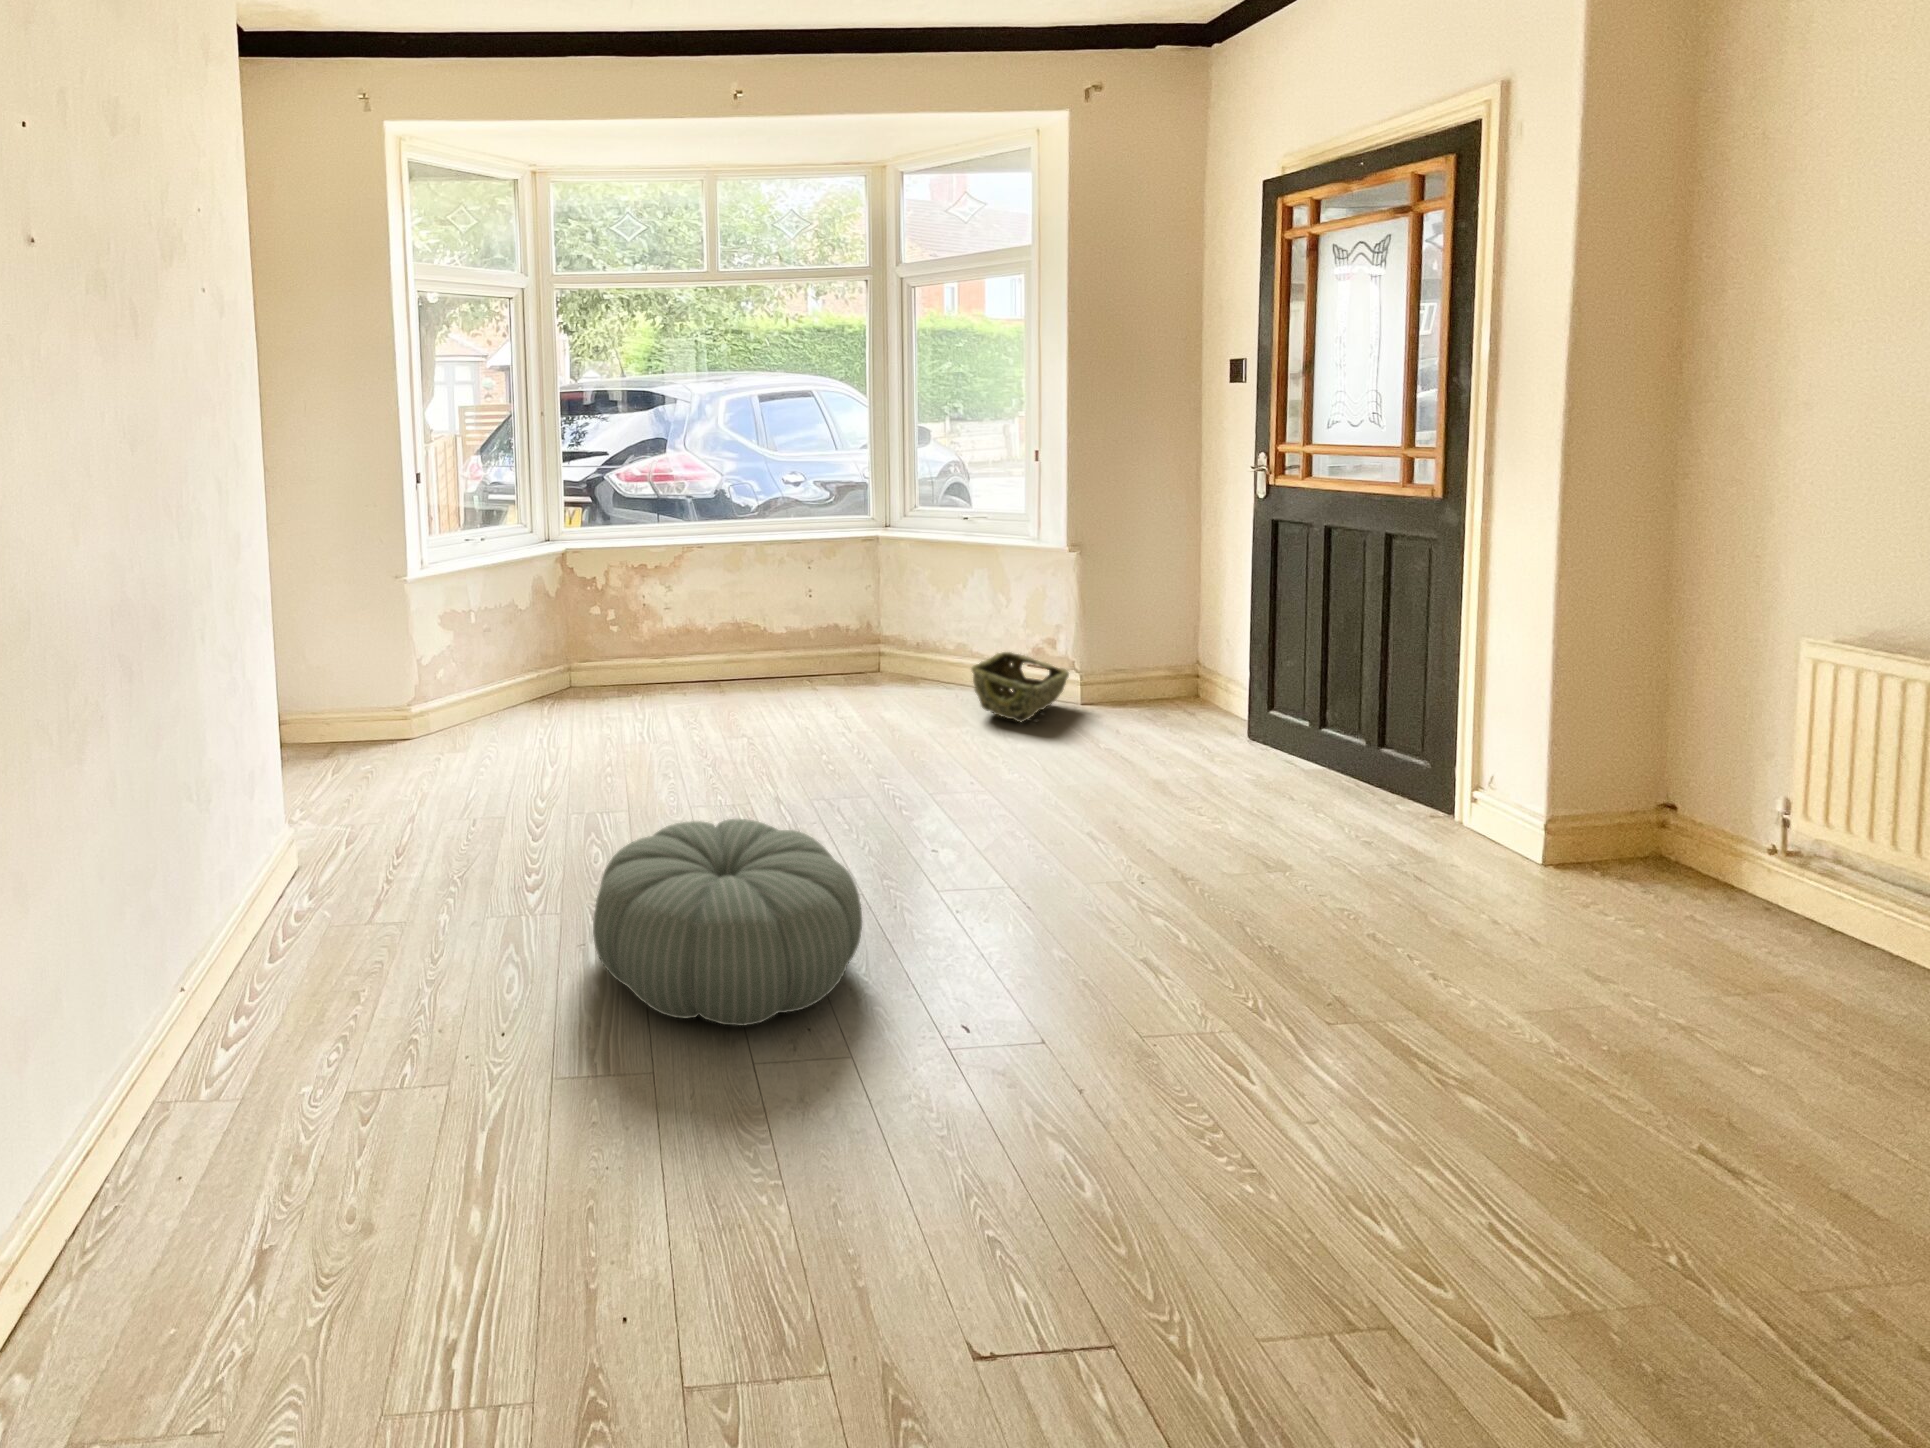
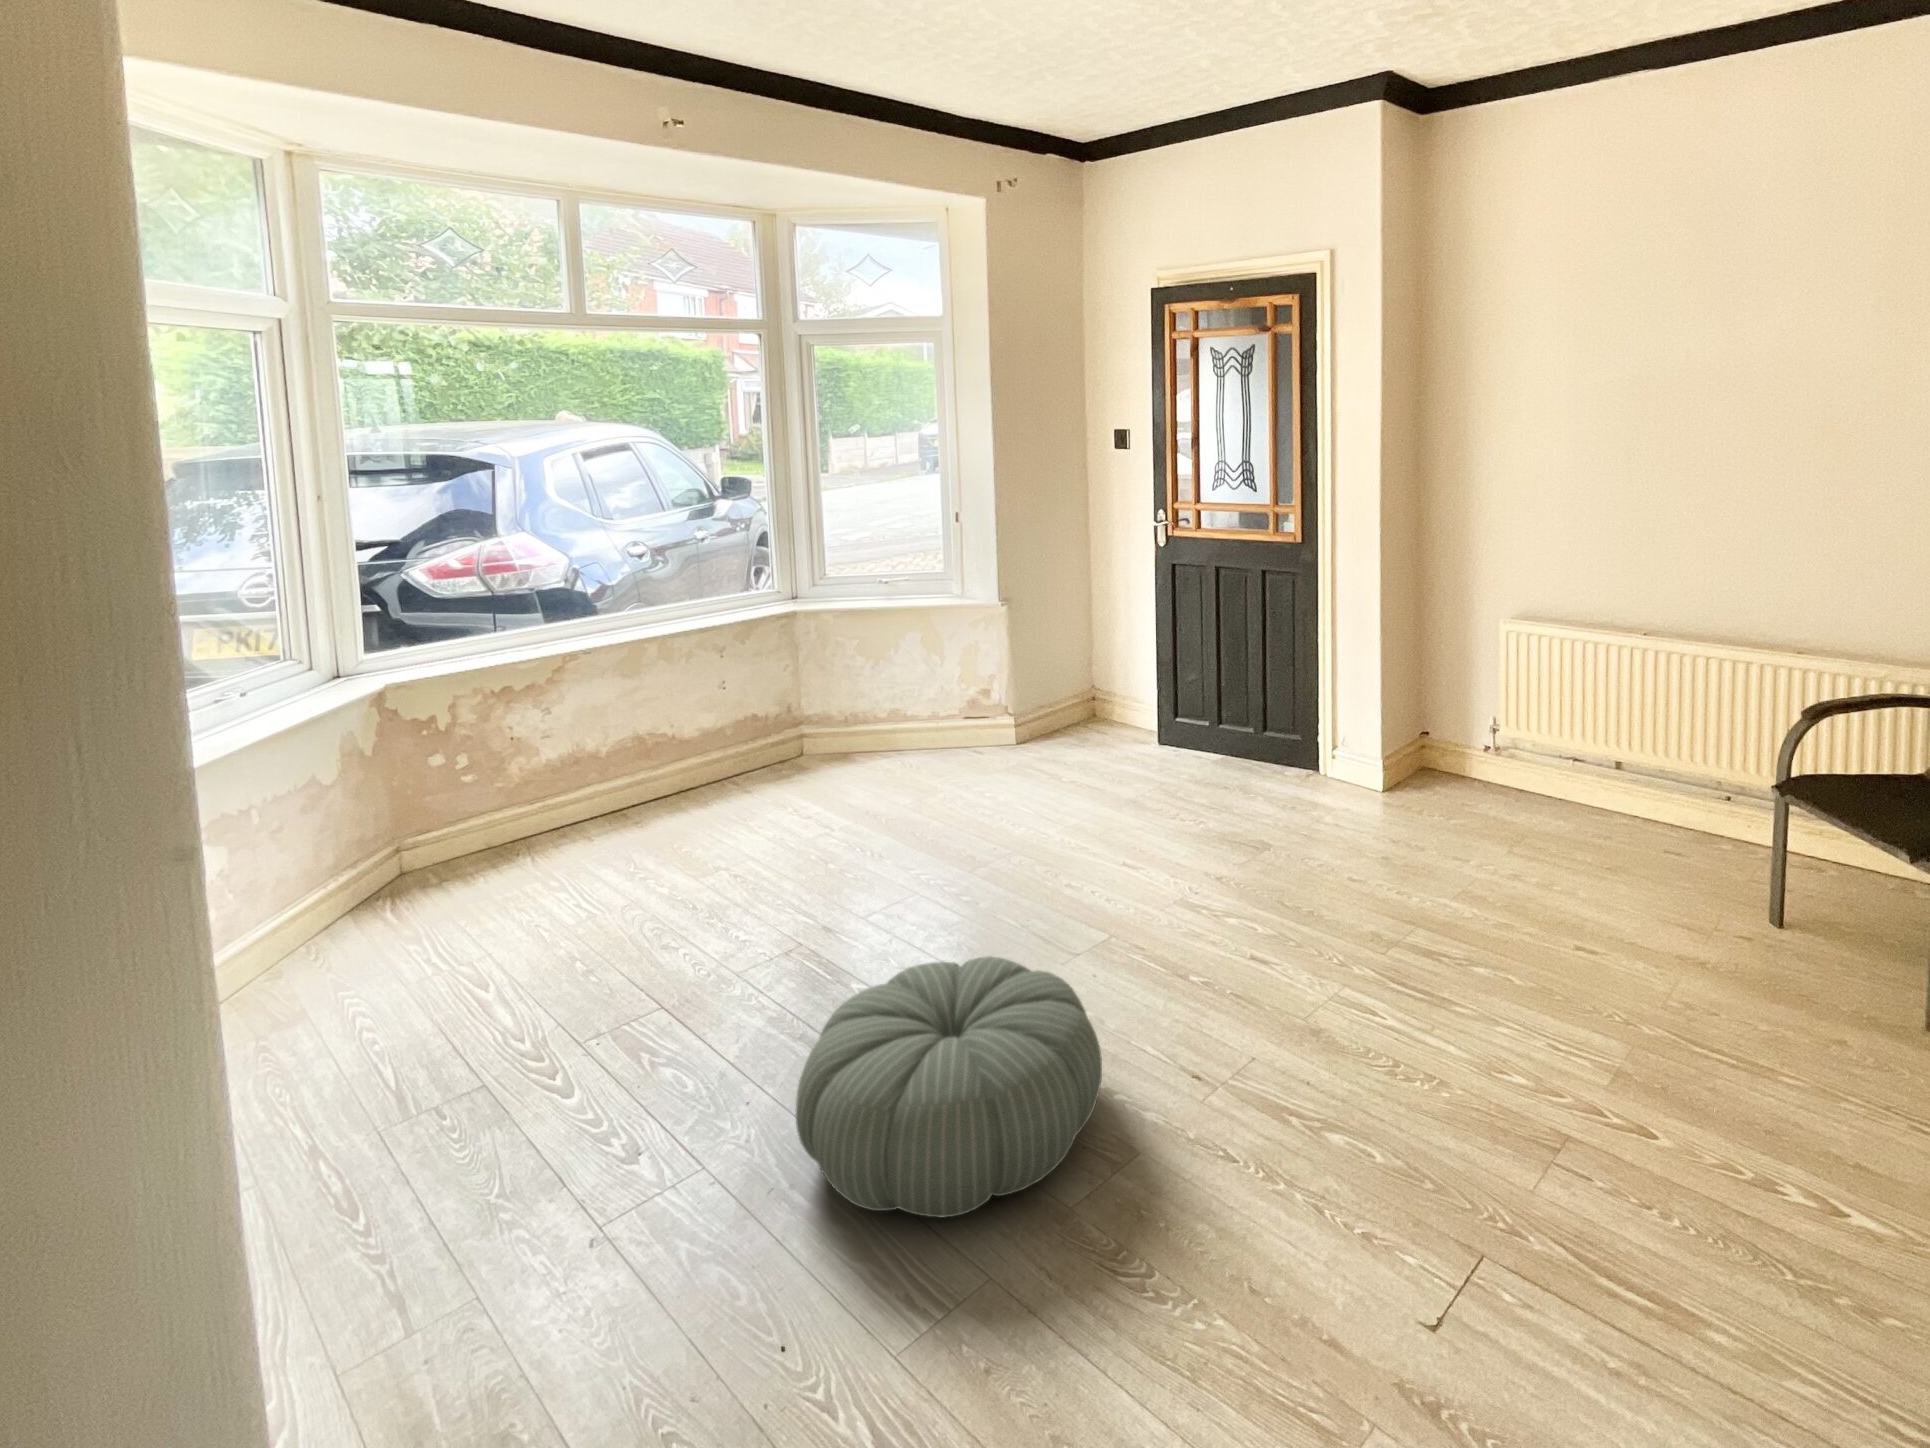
woven basket: present [971,652,1069,722] -> none [939,712,1014,780]

